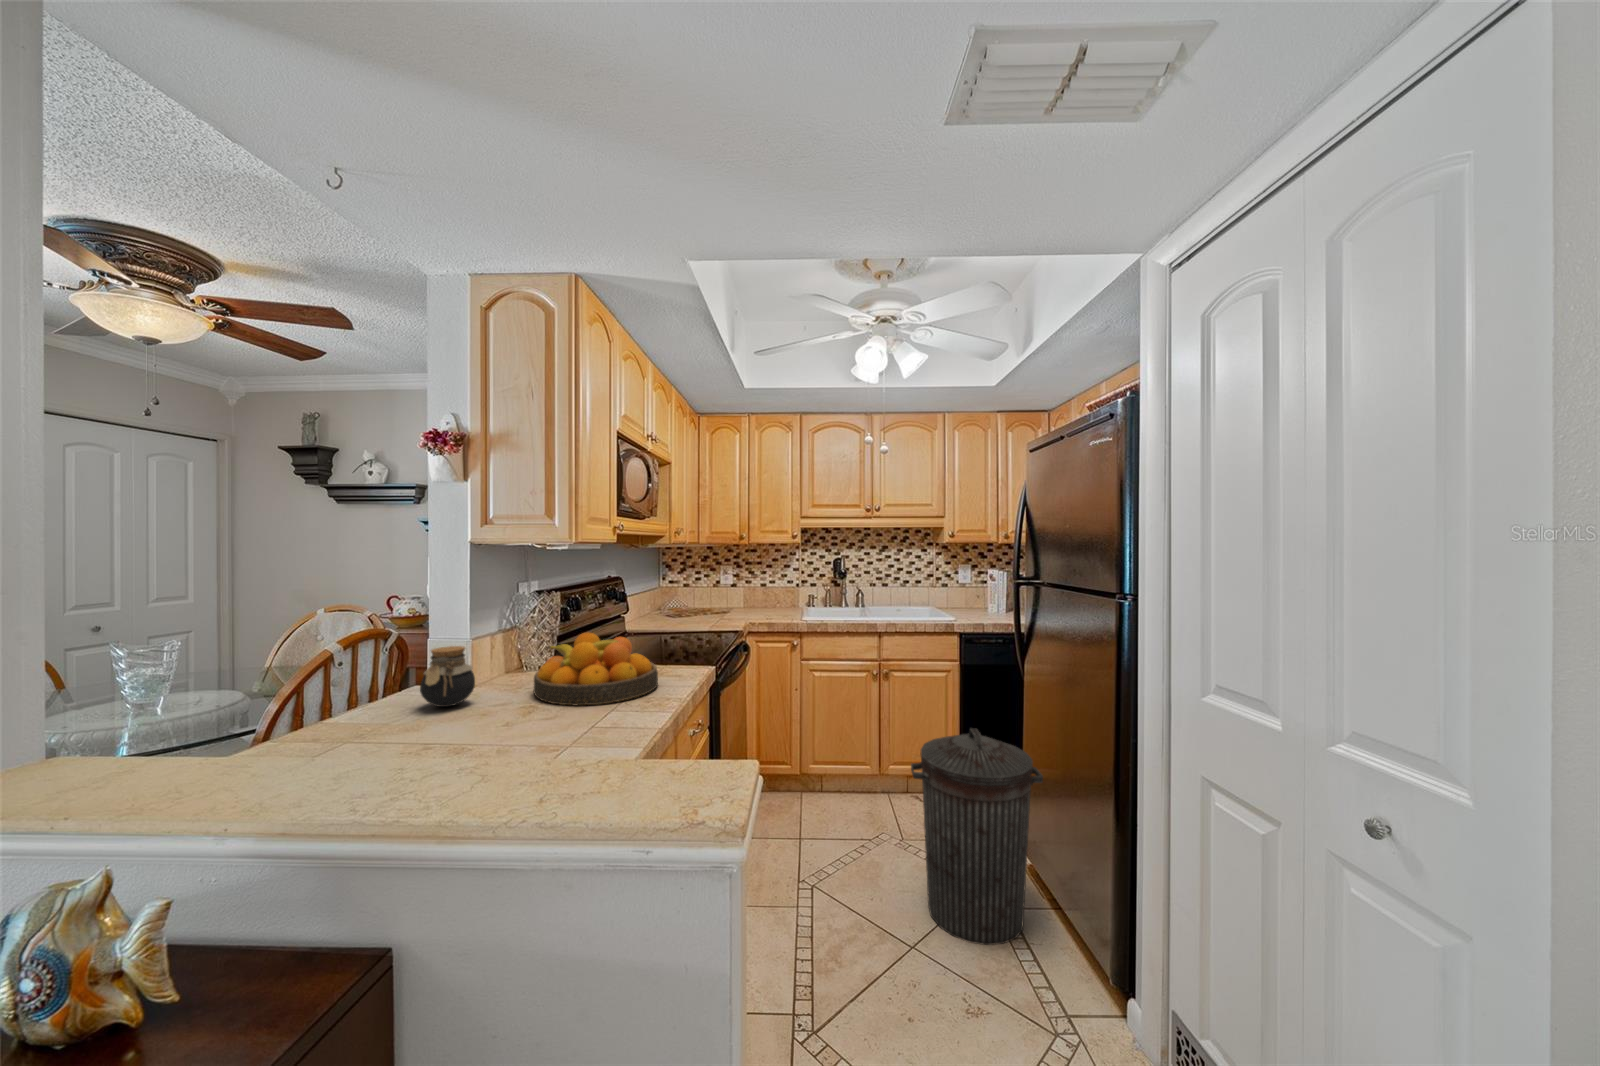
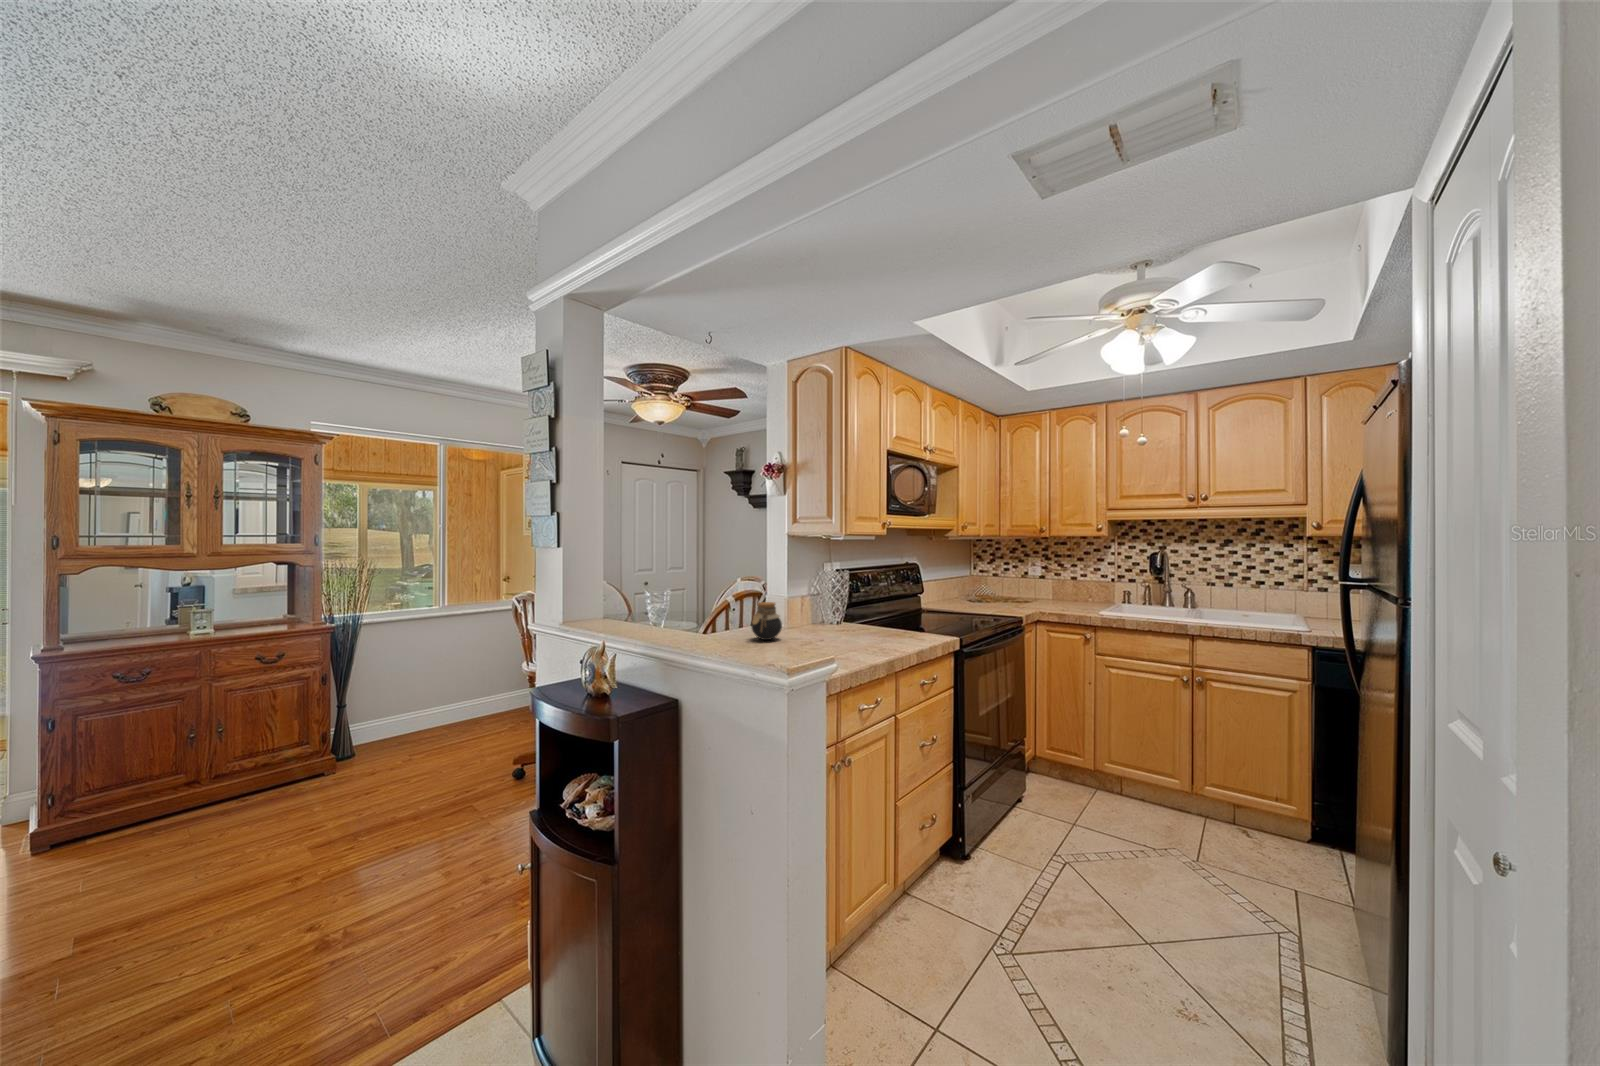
fruit bowl: present [534,633,658,705] -> none [815,601,903,652]
trash can: present [911,728,1043,945] -> none [1167,747,1359,1004]

